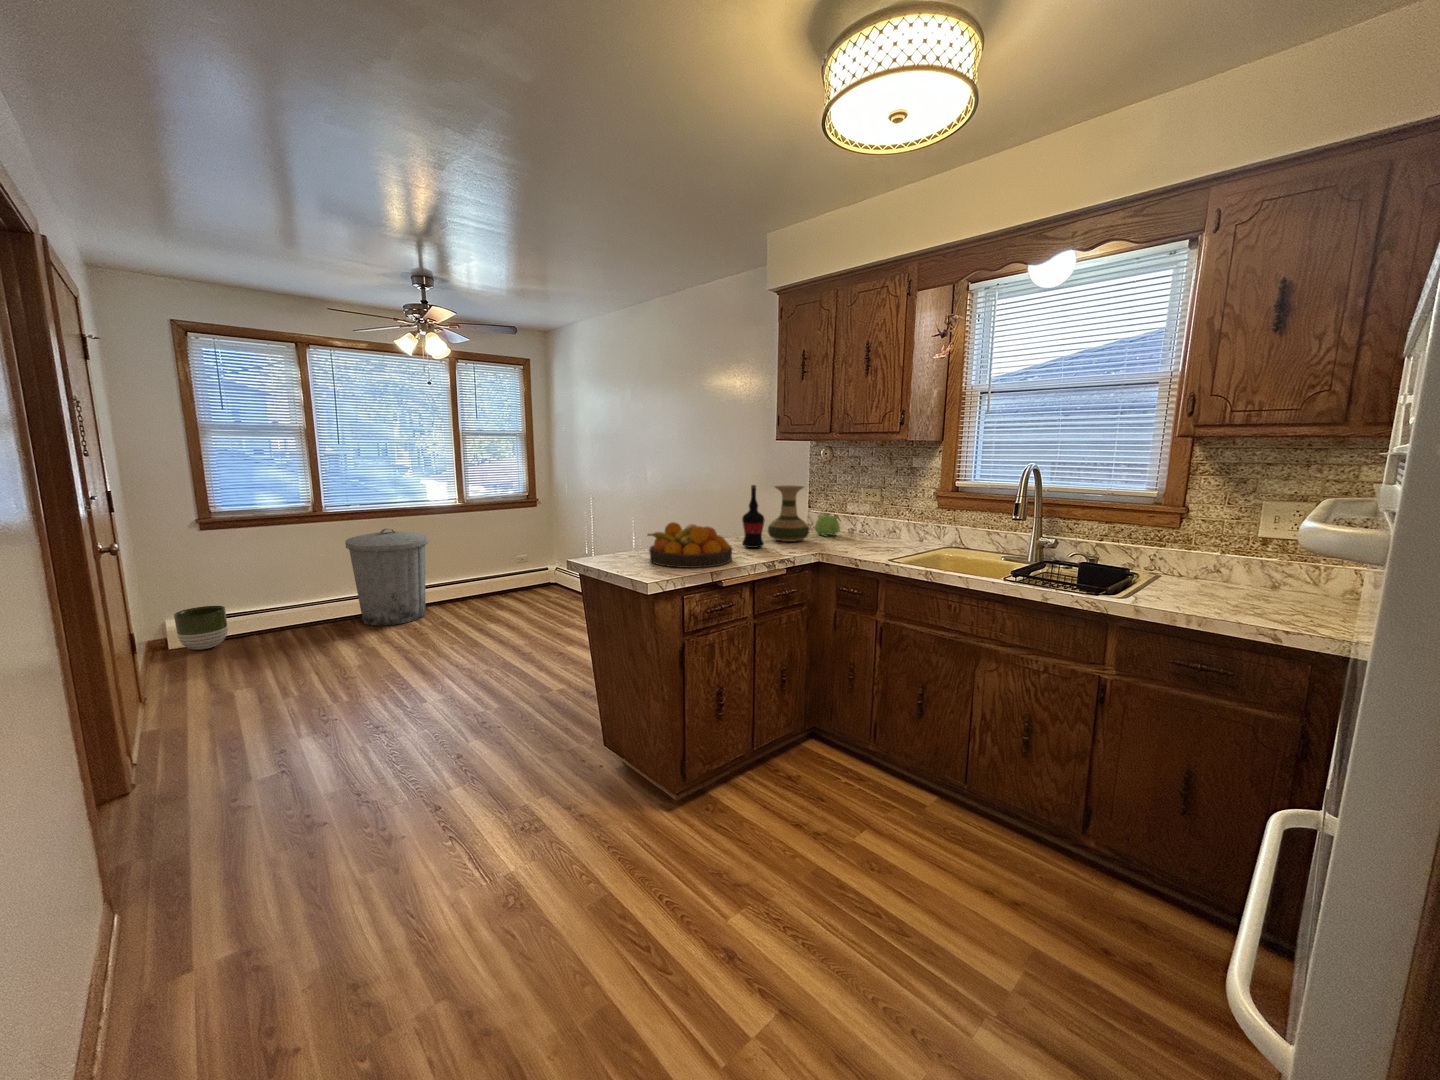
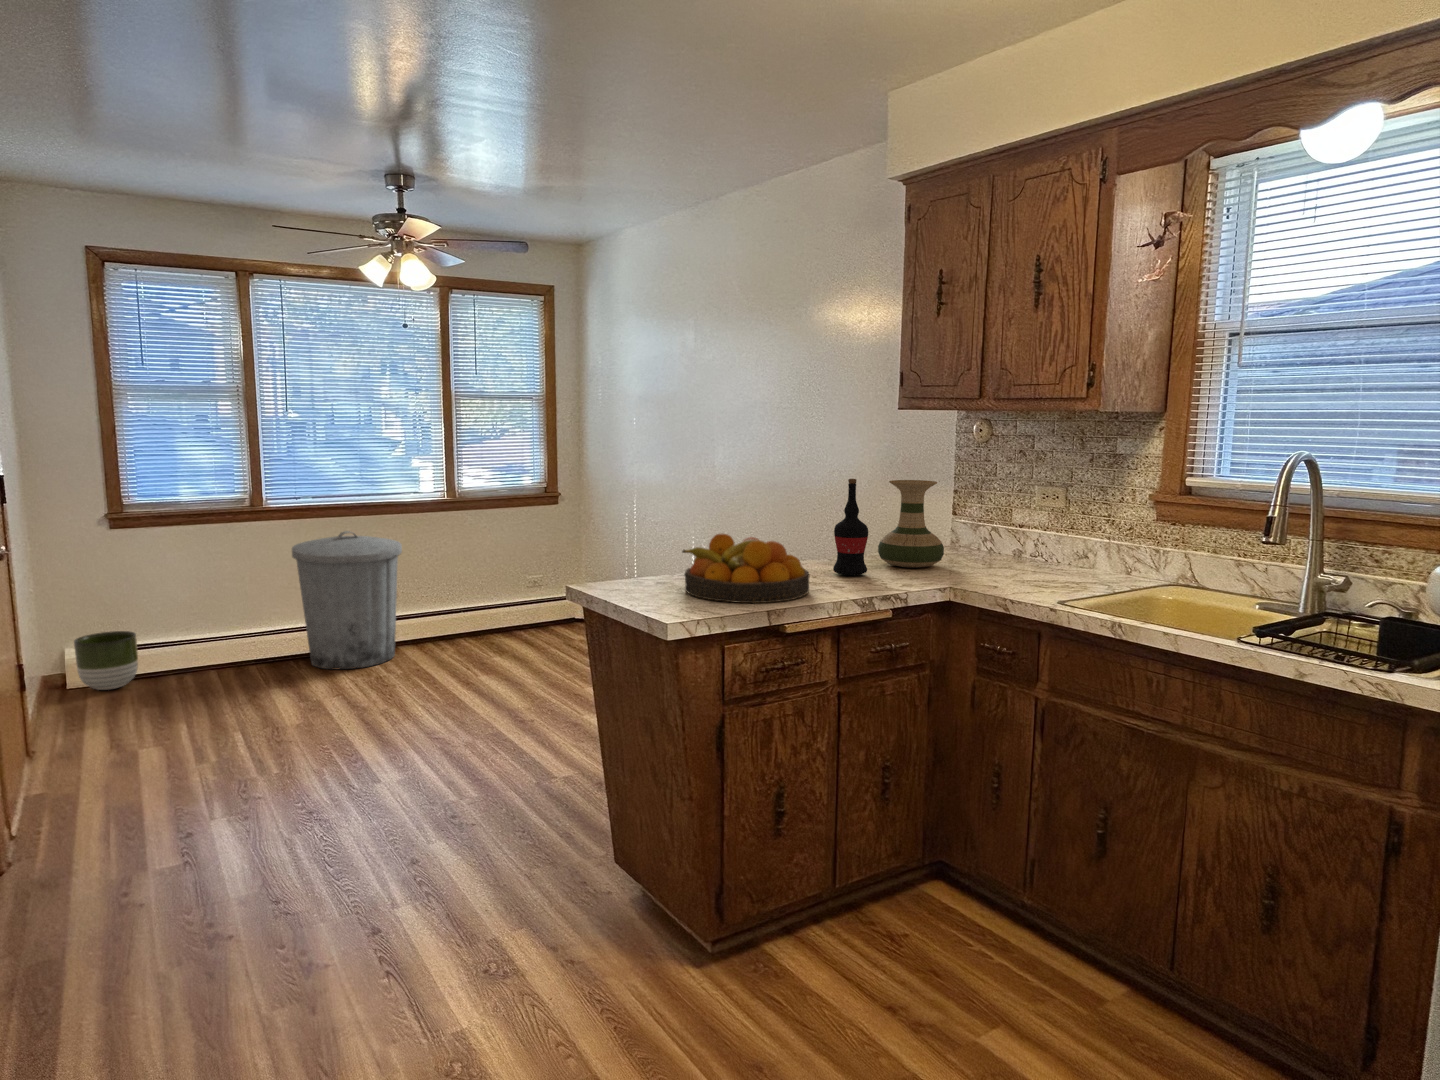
teapot: present [814,513,840,536] -> none [956,524,998,561]

